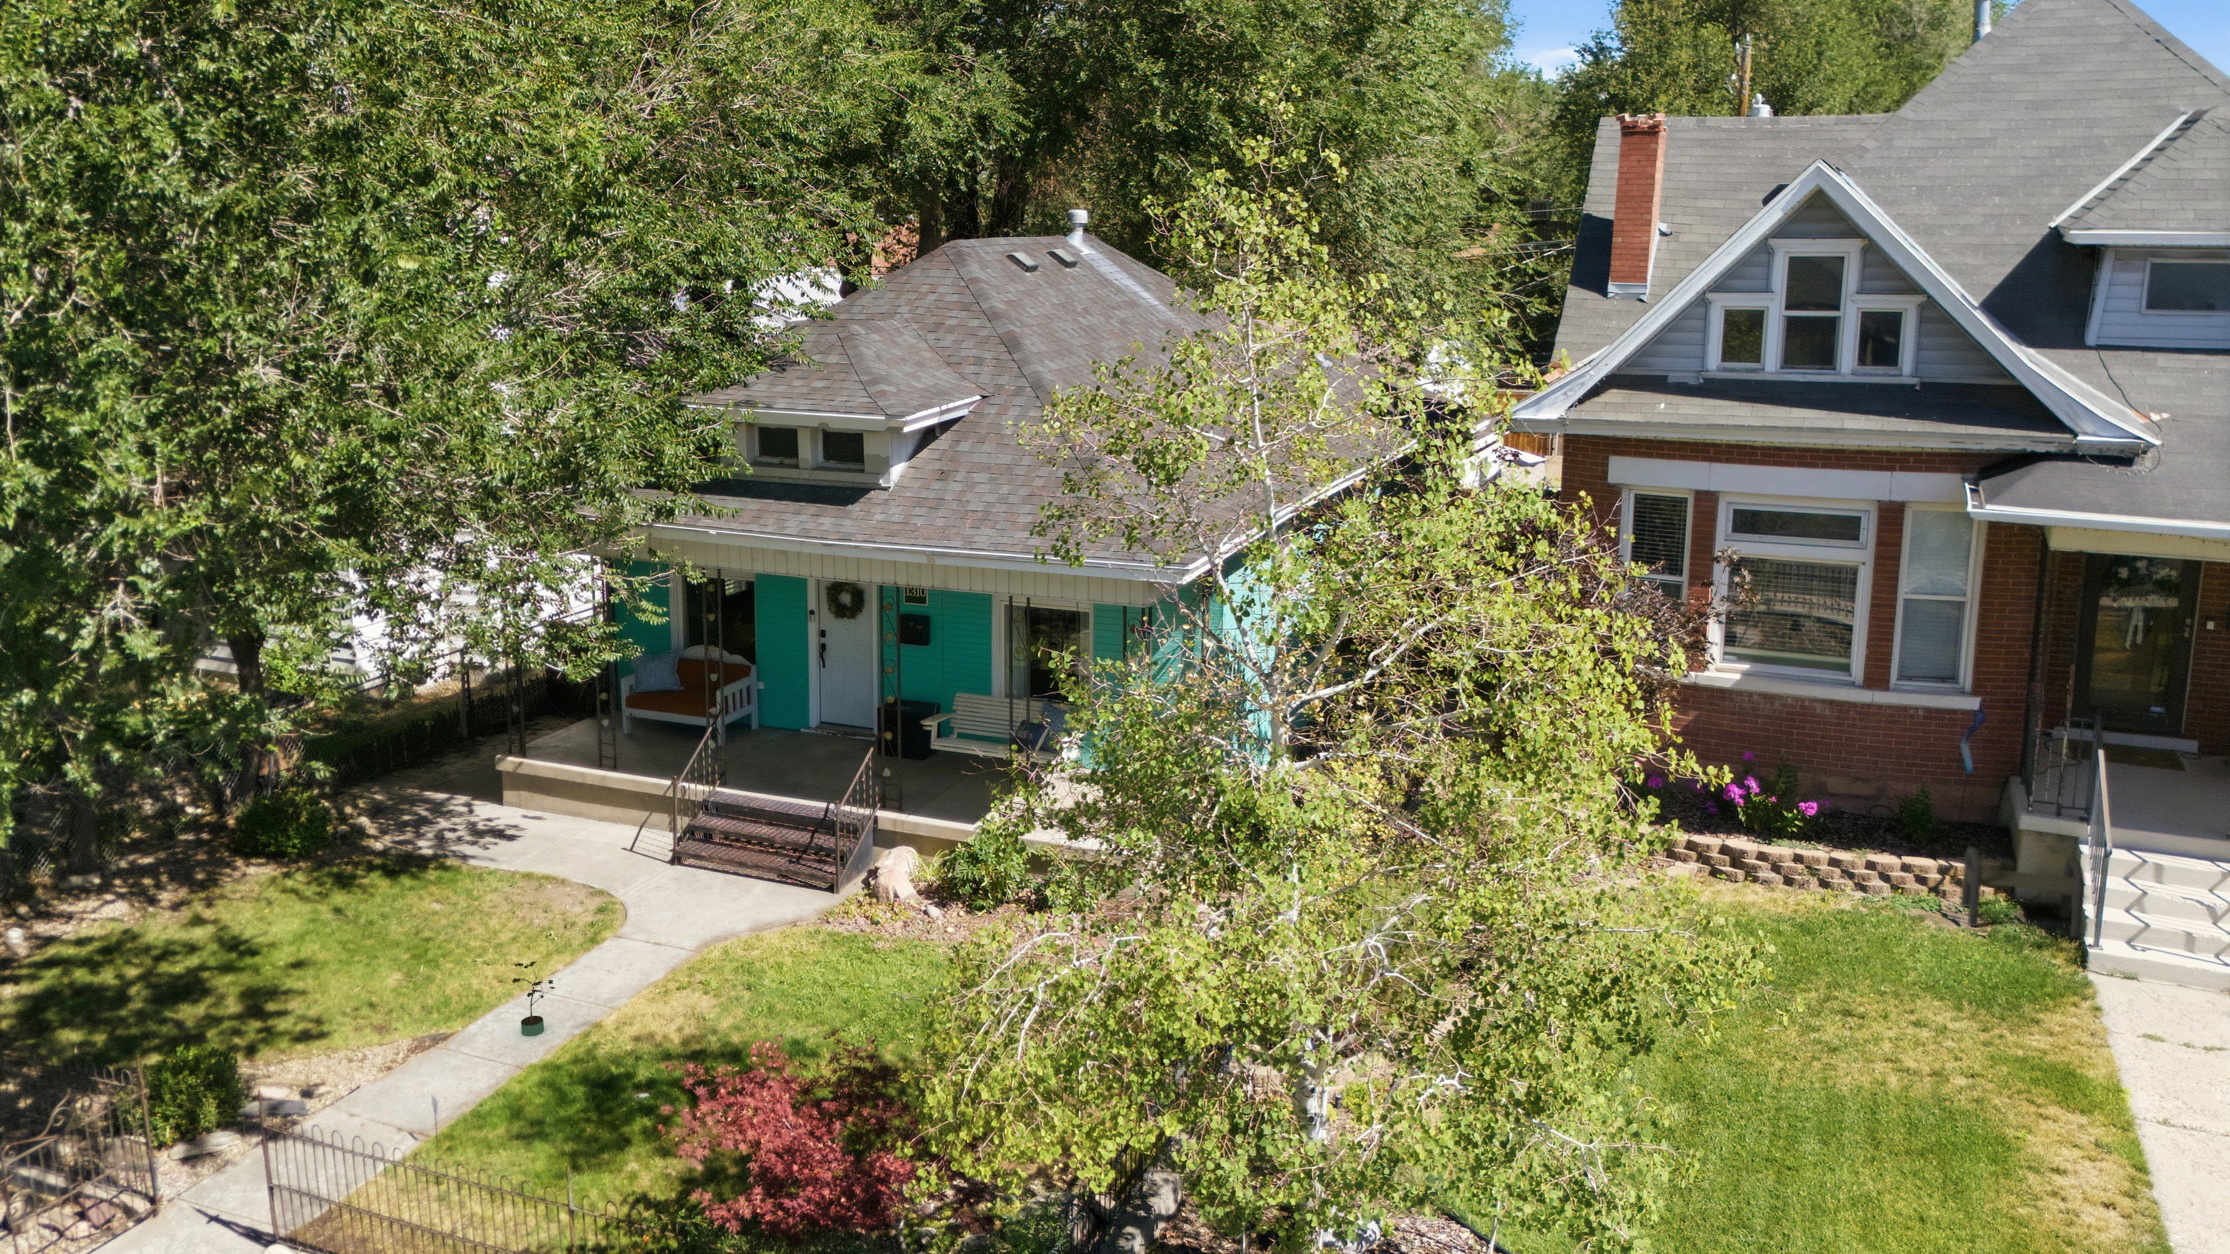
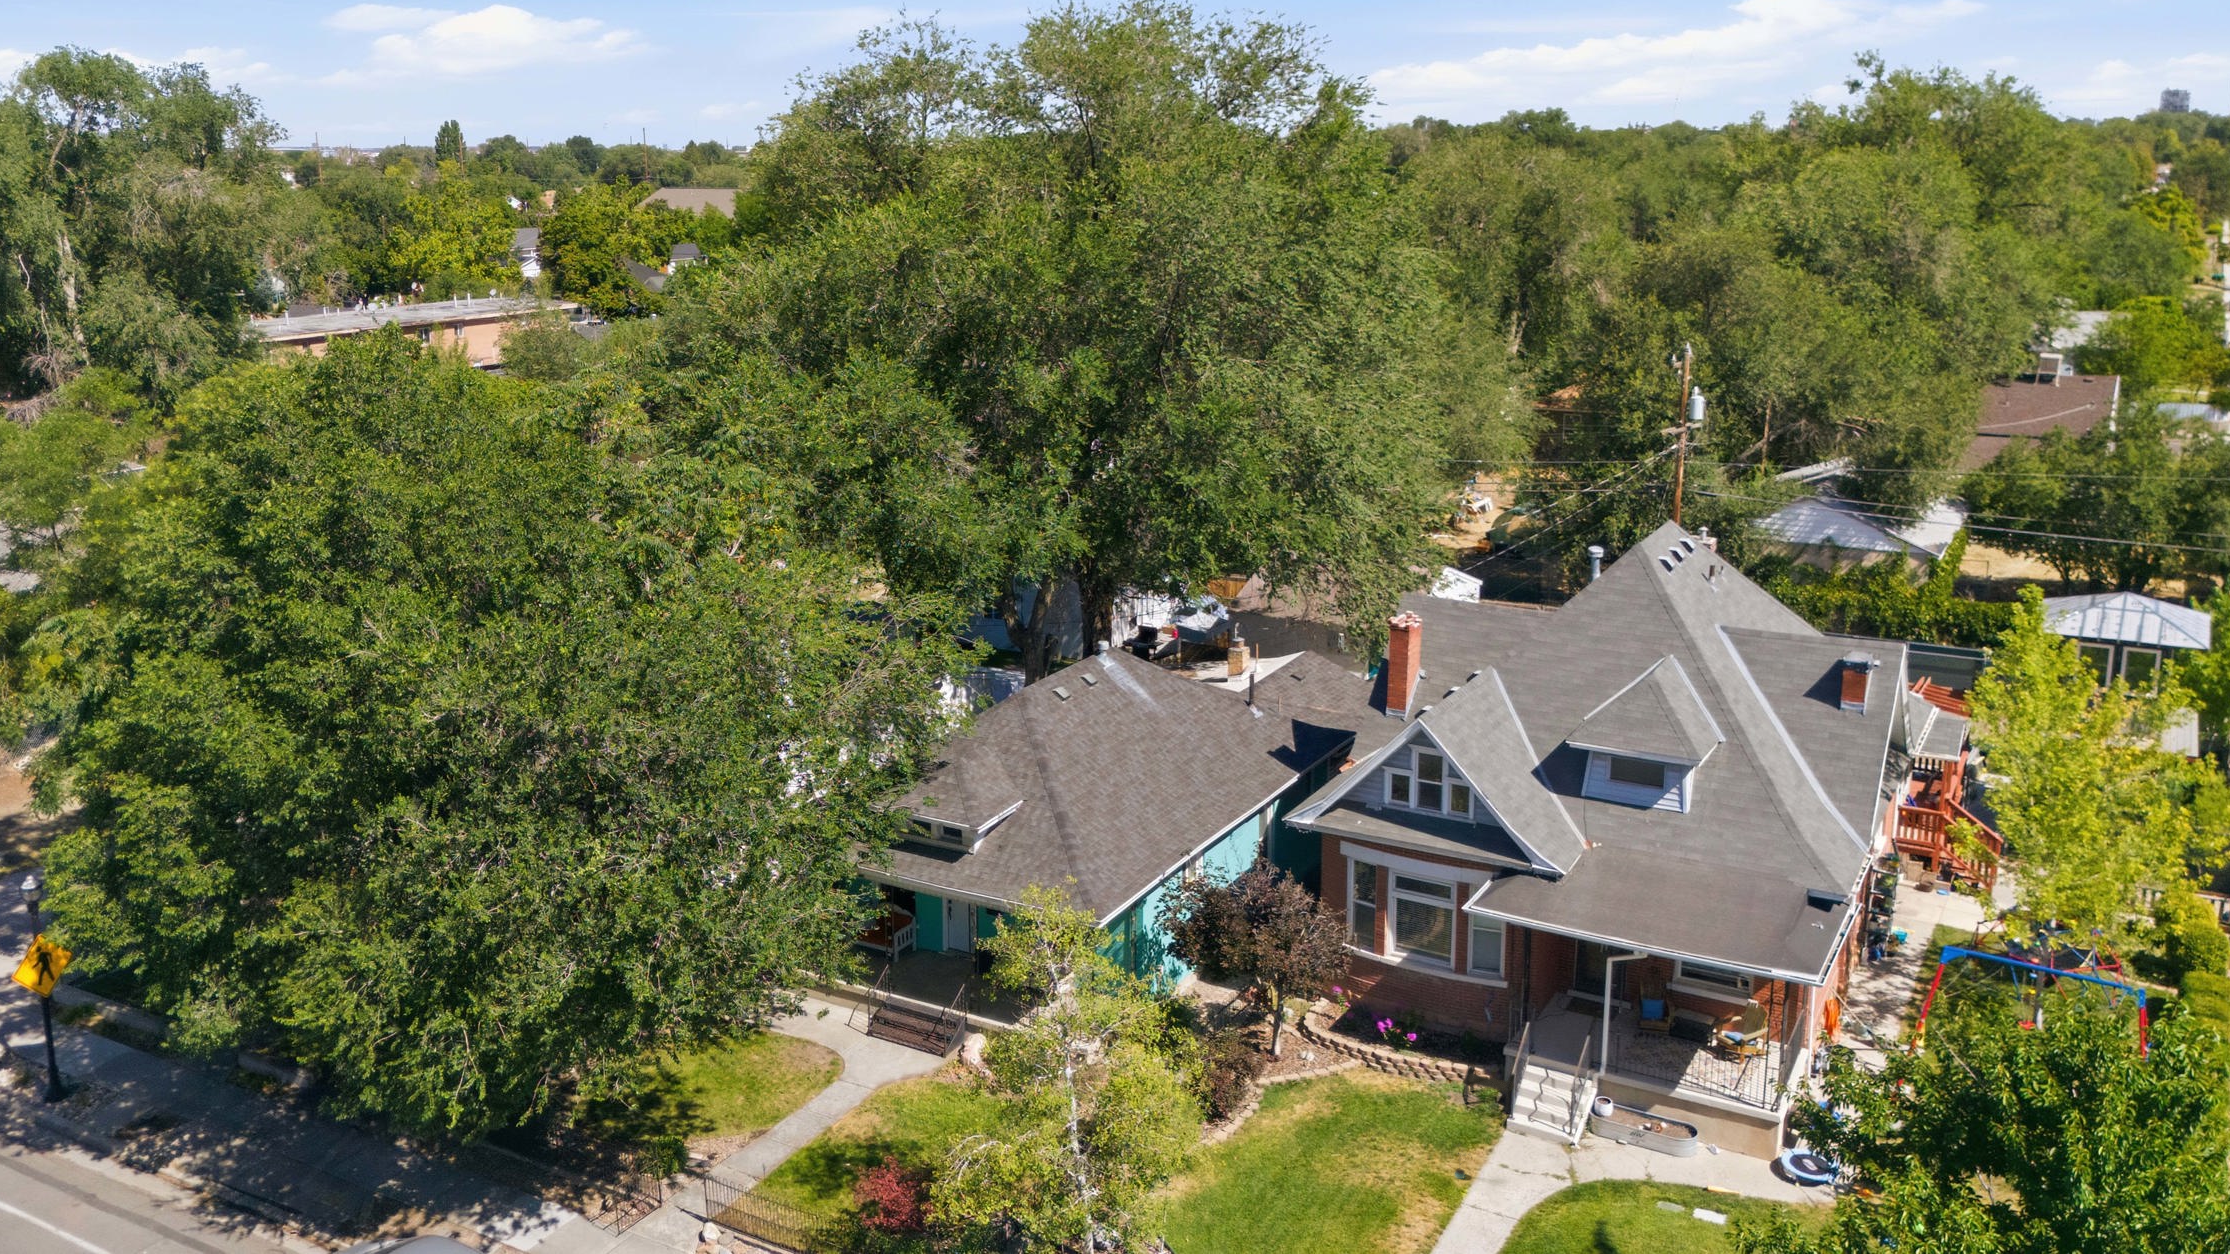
potted plant: present [512,961,555,1036] -> present [1455,1144,1465,1179]

